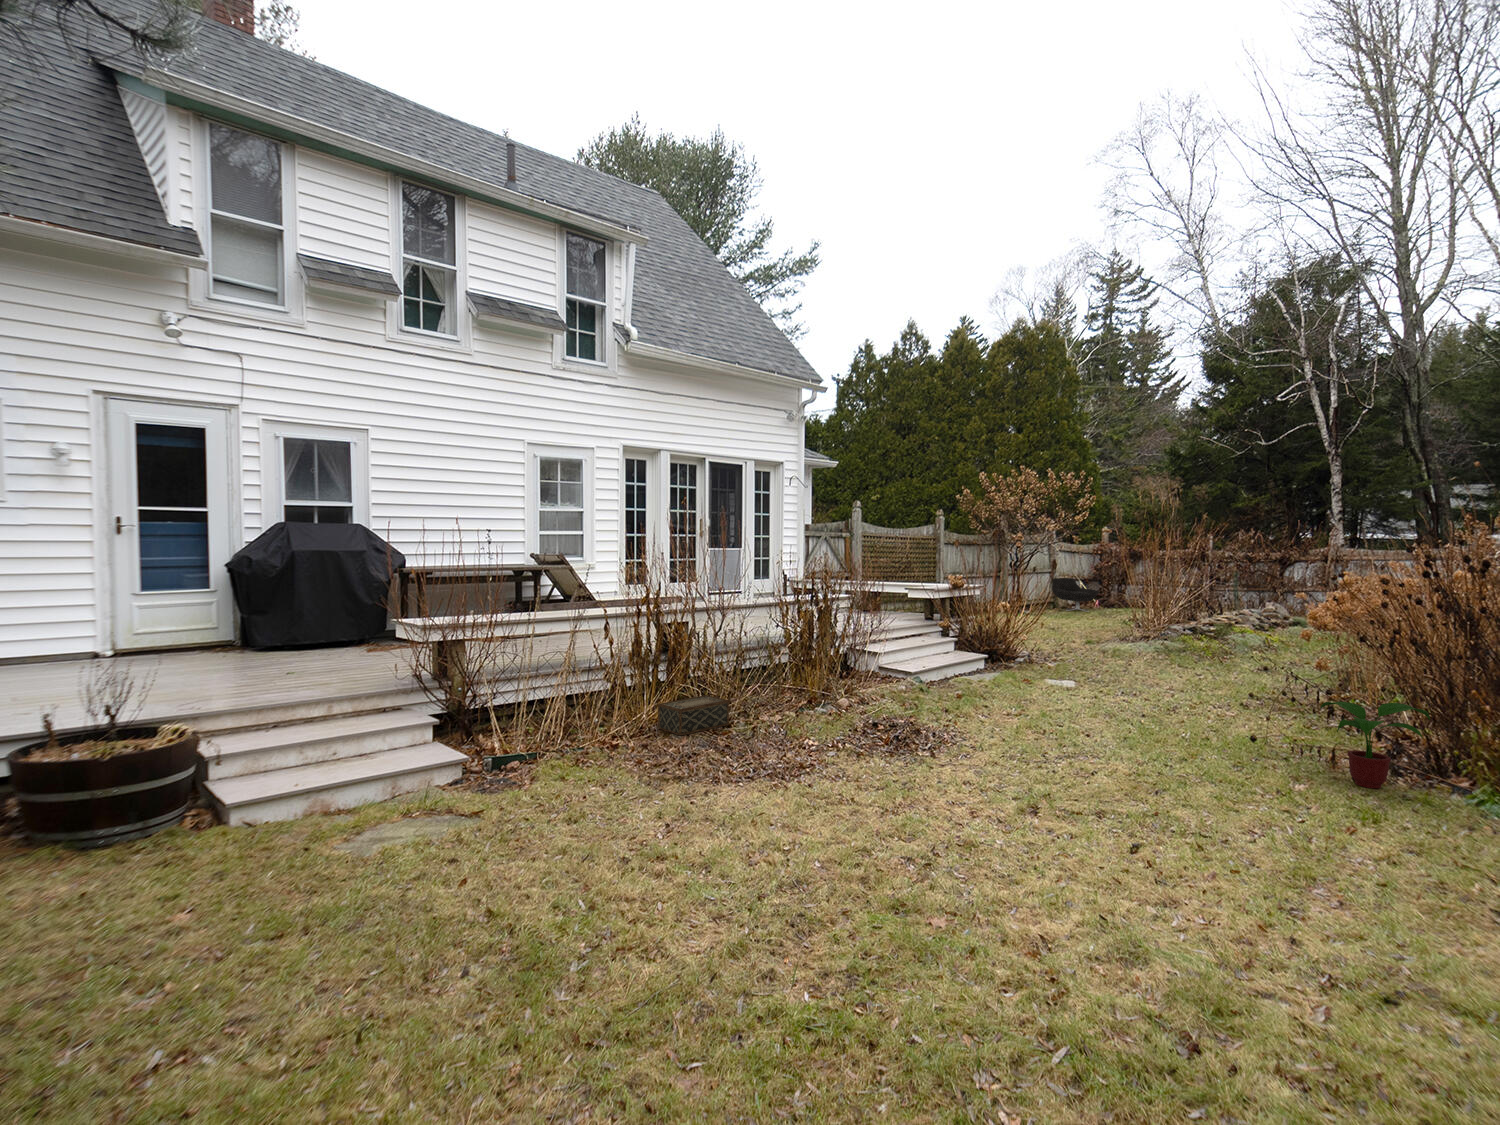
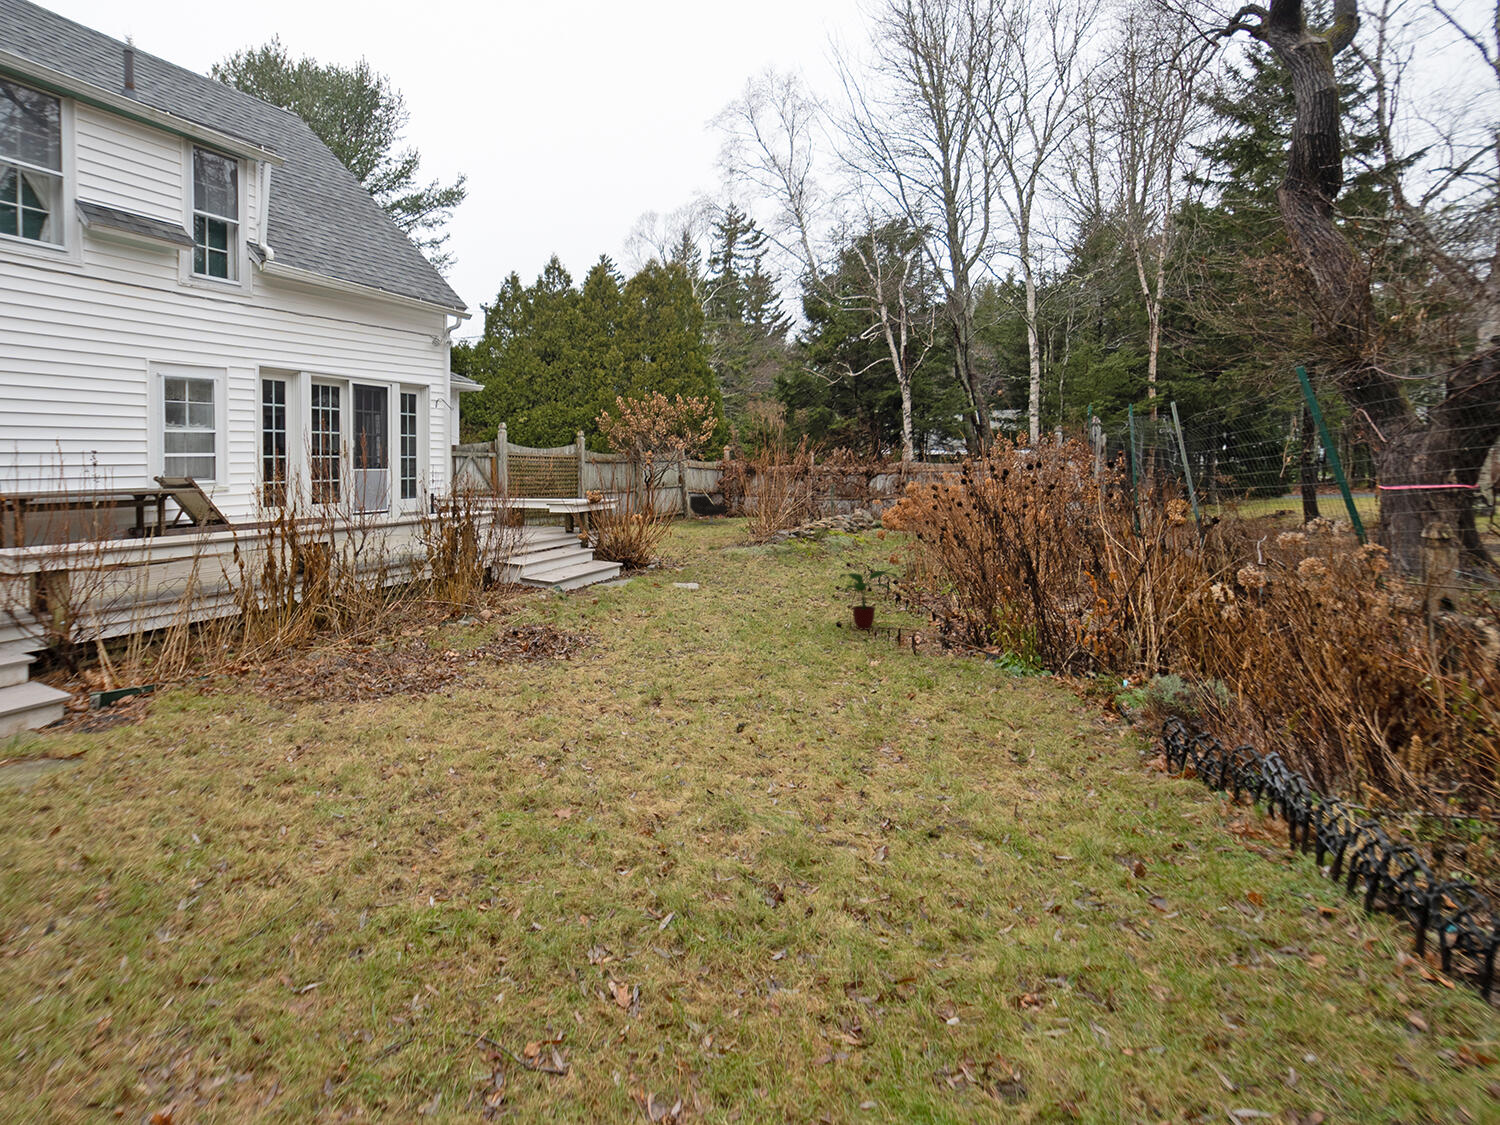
woven basket: present [658,695,729,735] -> none [300,611,376,649]

